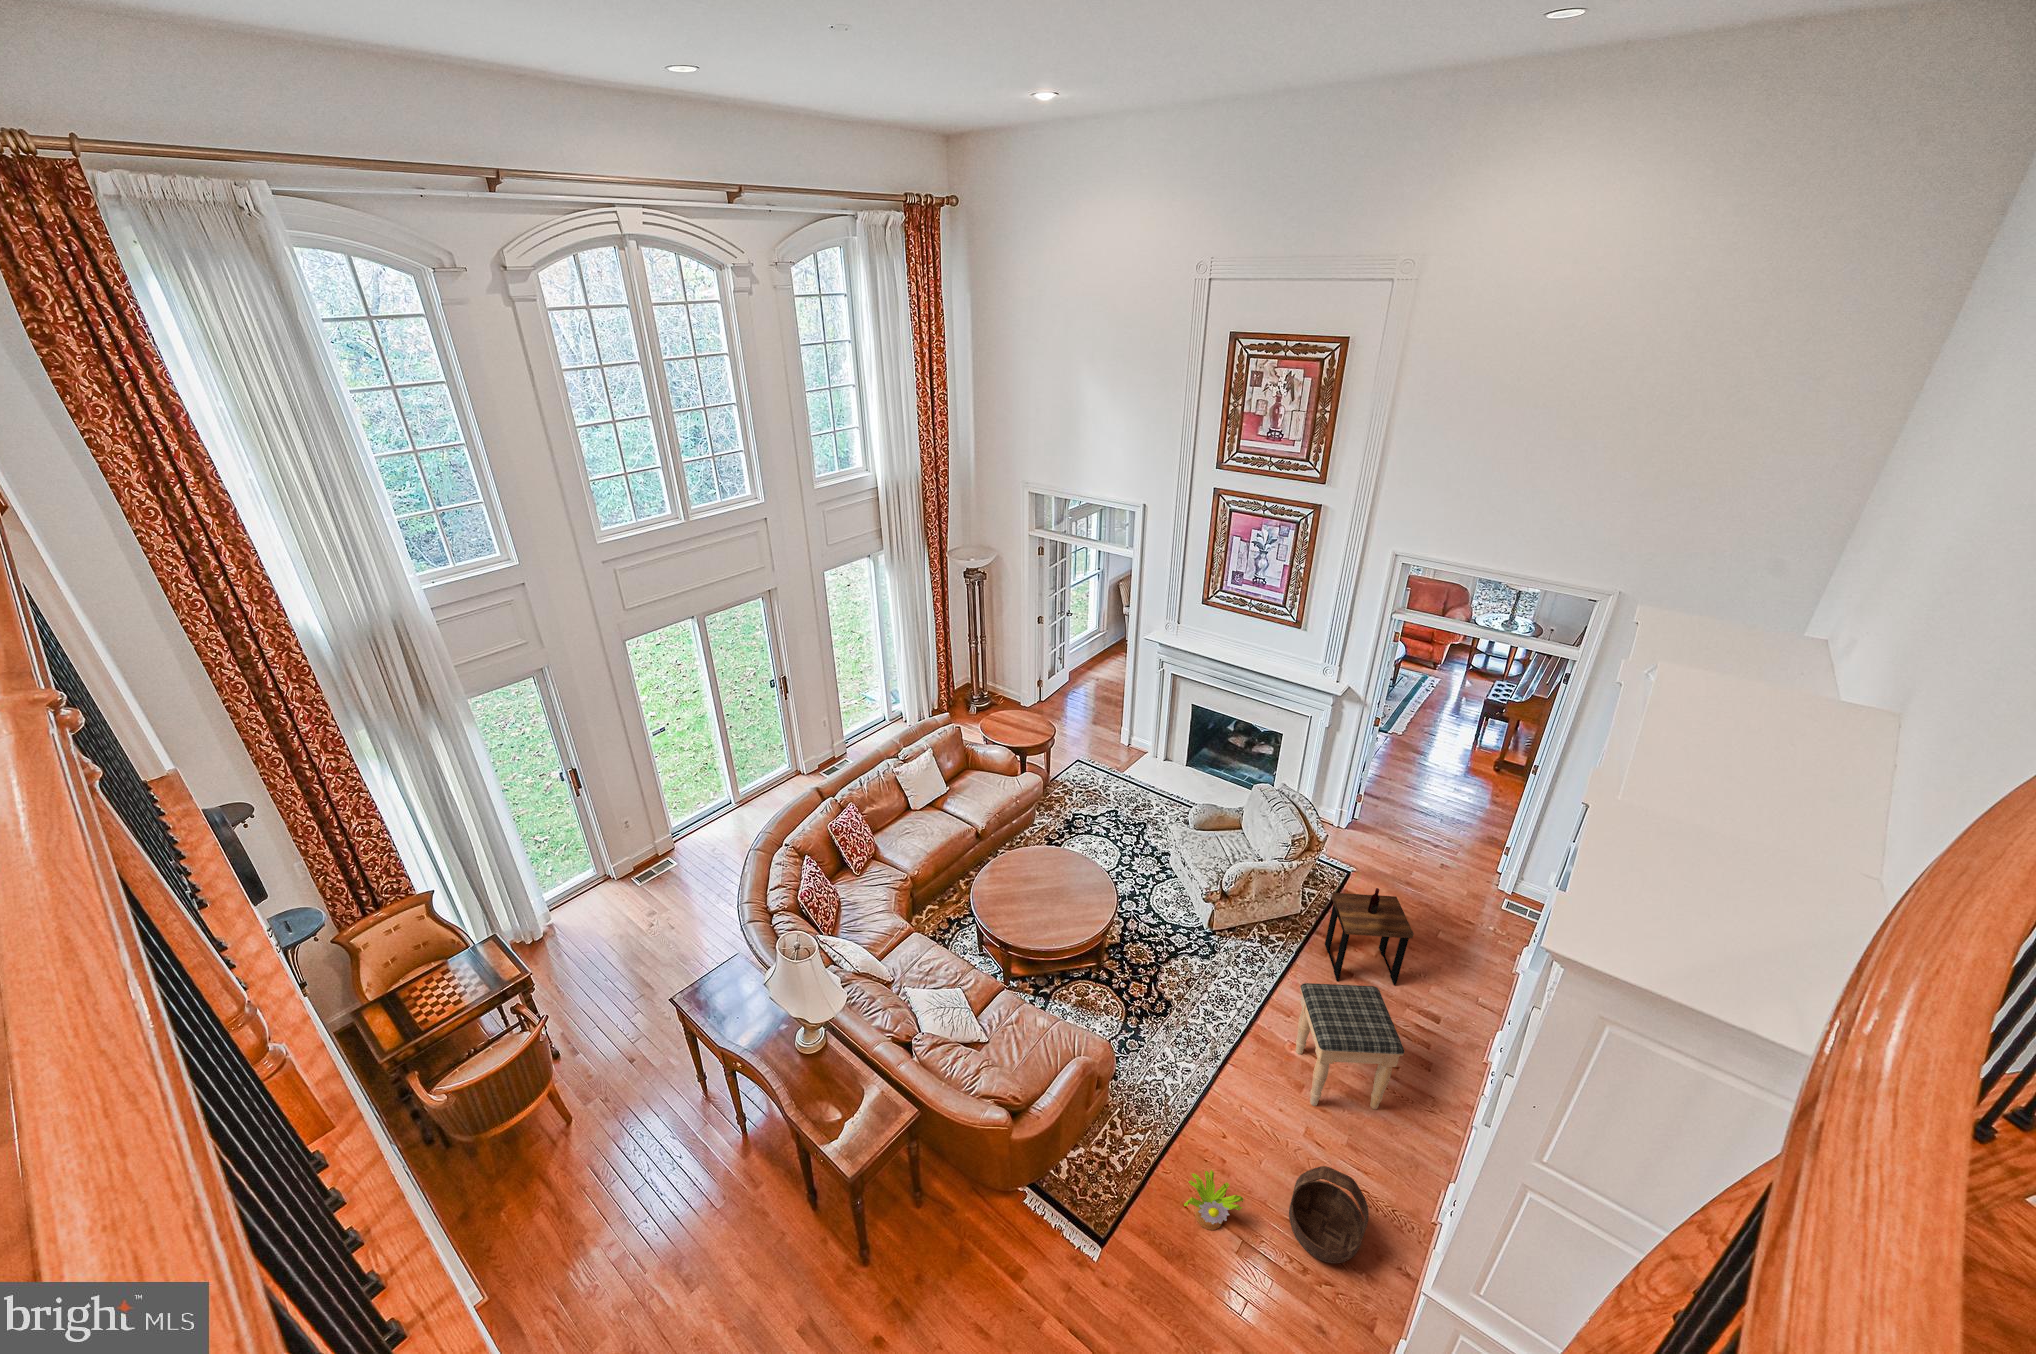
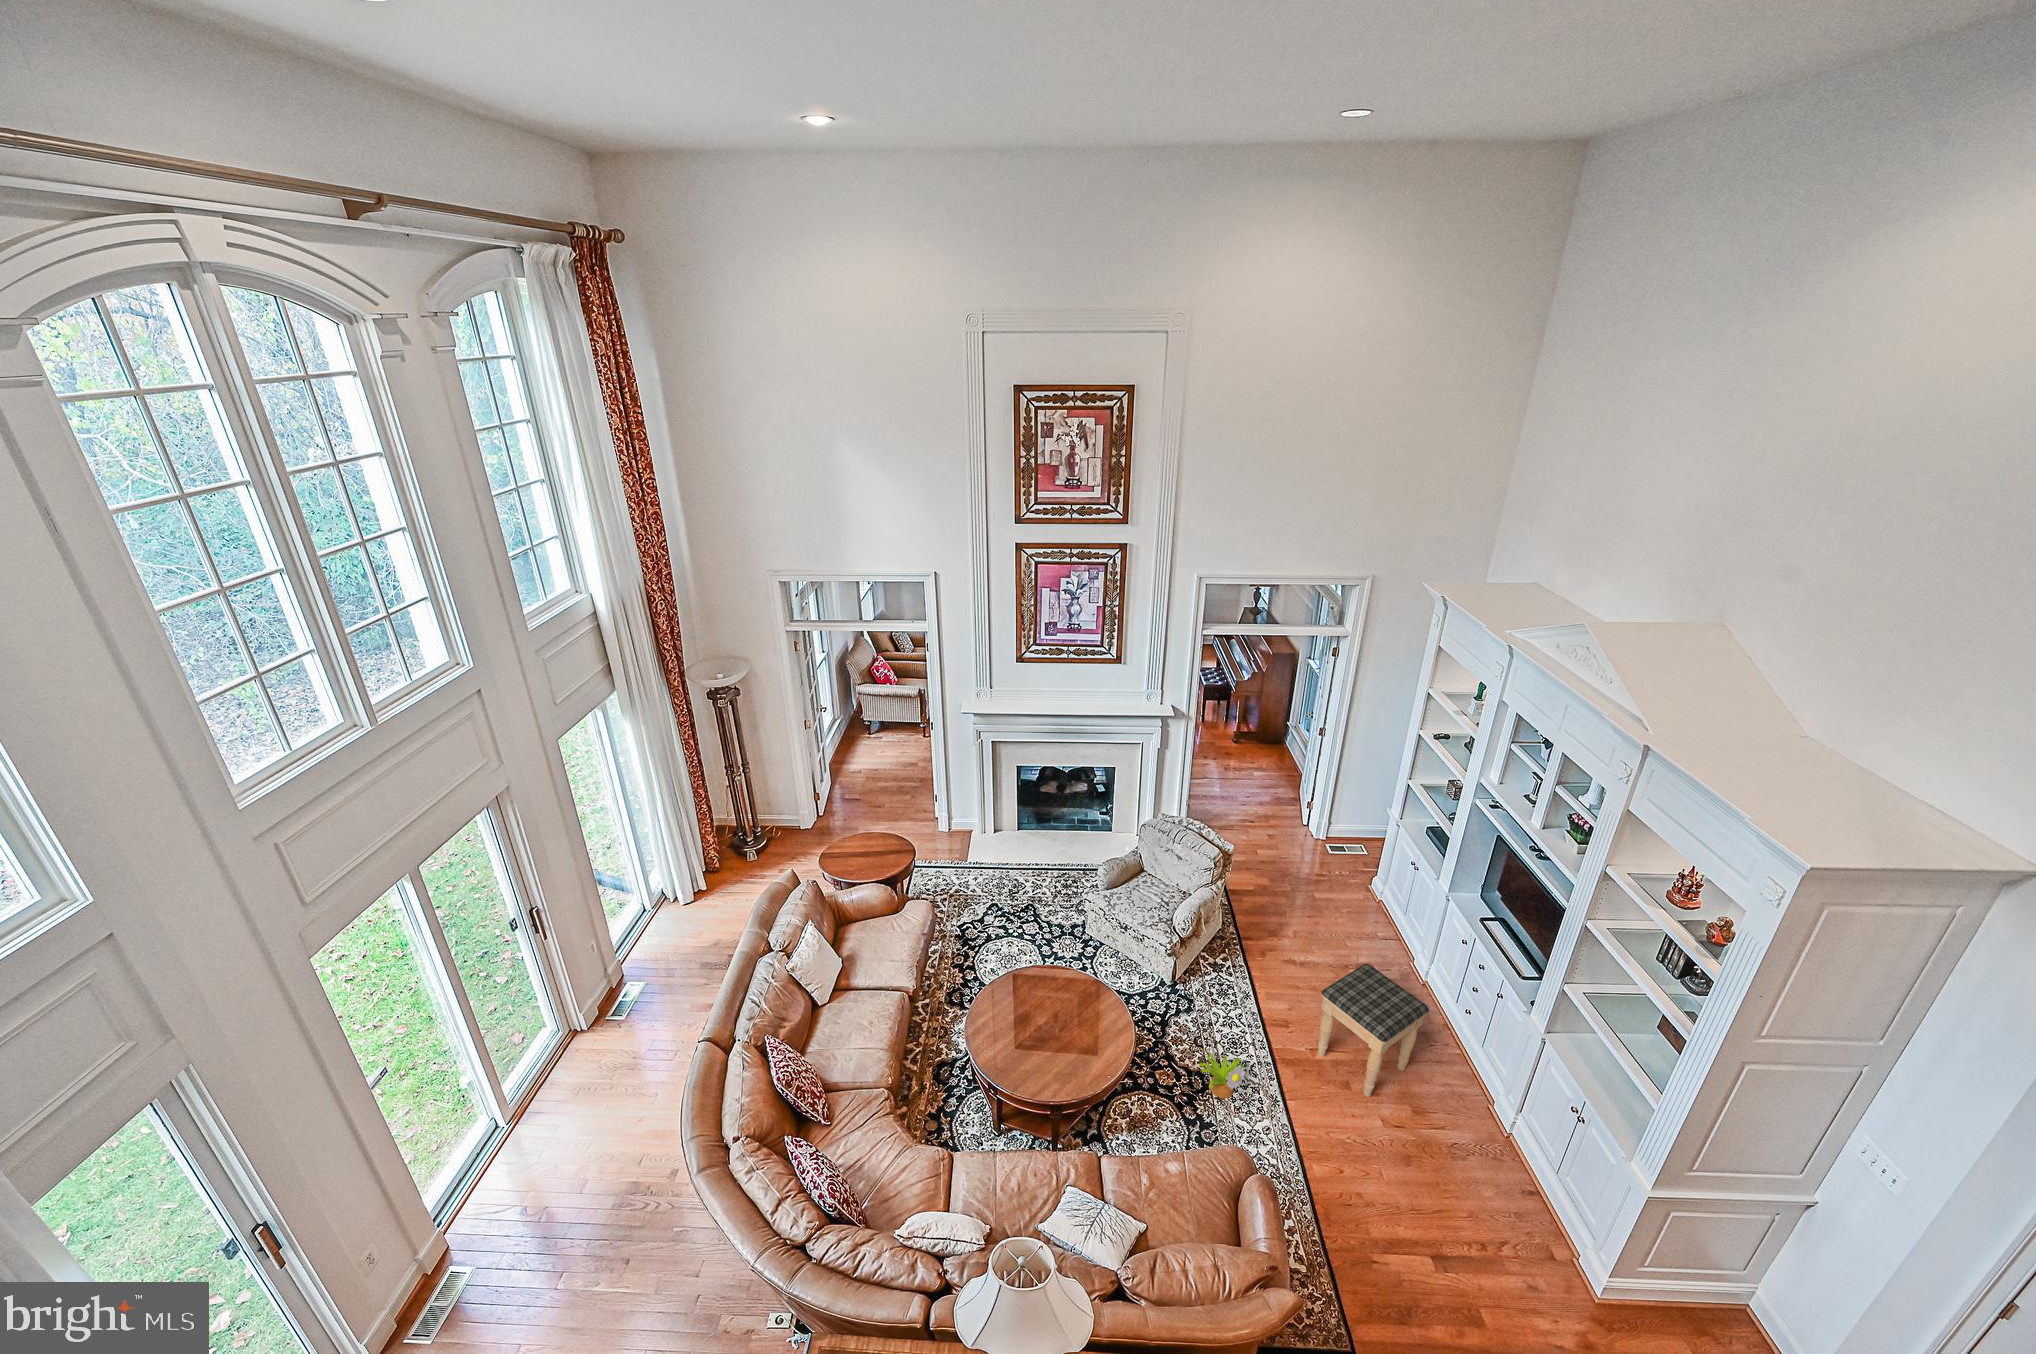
side table: present [1325,888,1414,986] -> none [1257,877,1340,974]
basket: present [1289,1166,1368,1263] -> none [1432,1142,1509,1232]
decorative plant: present [1184,1170,1243,1230] -> present [1199,1053,1245,1098]

